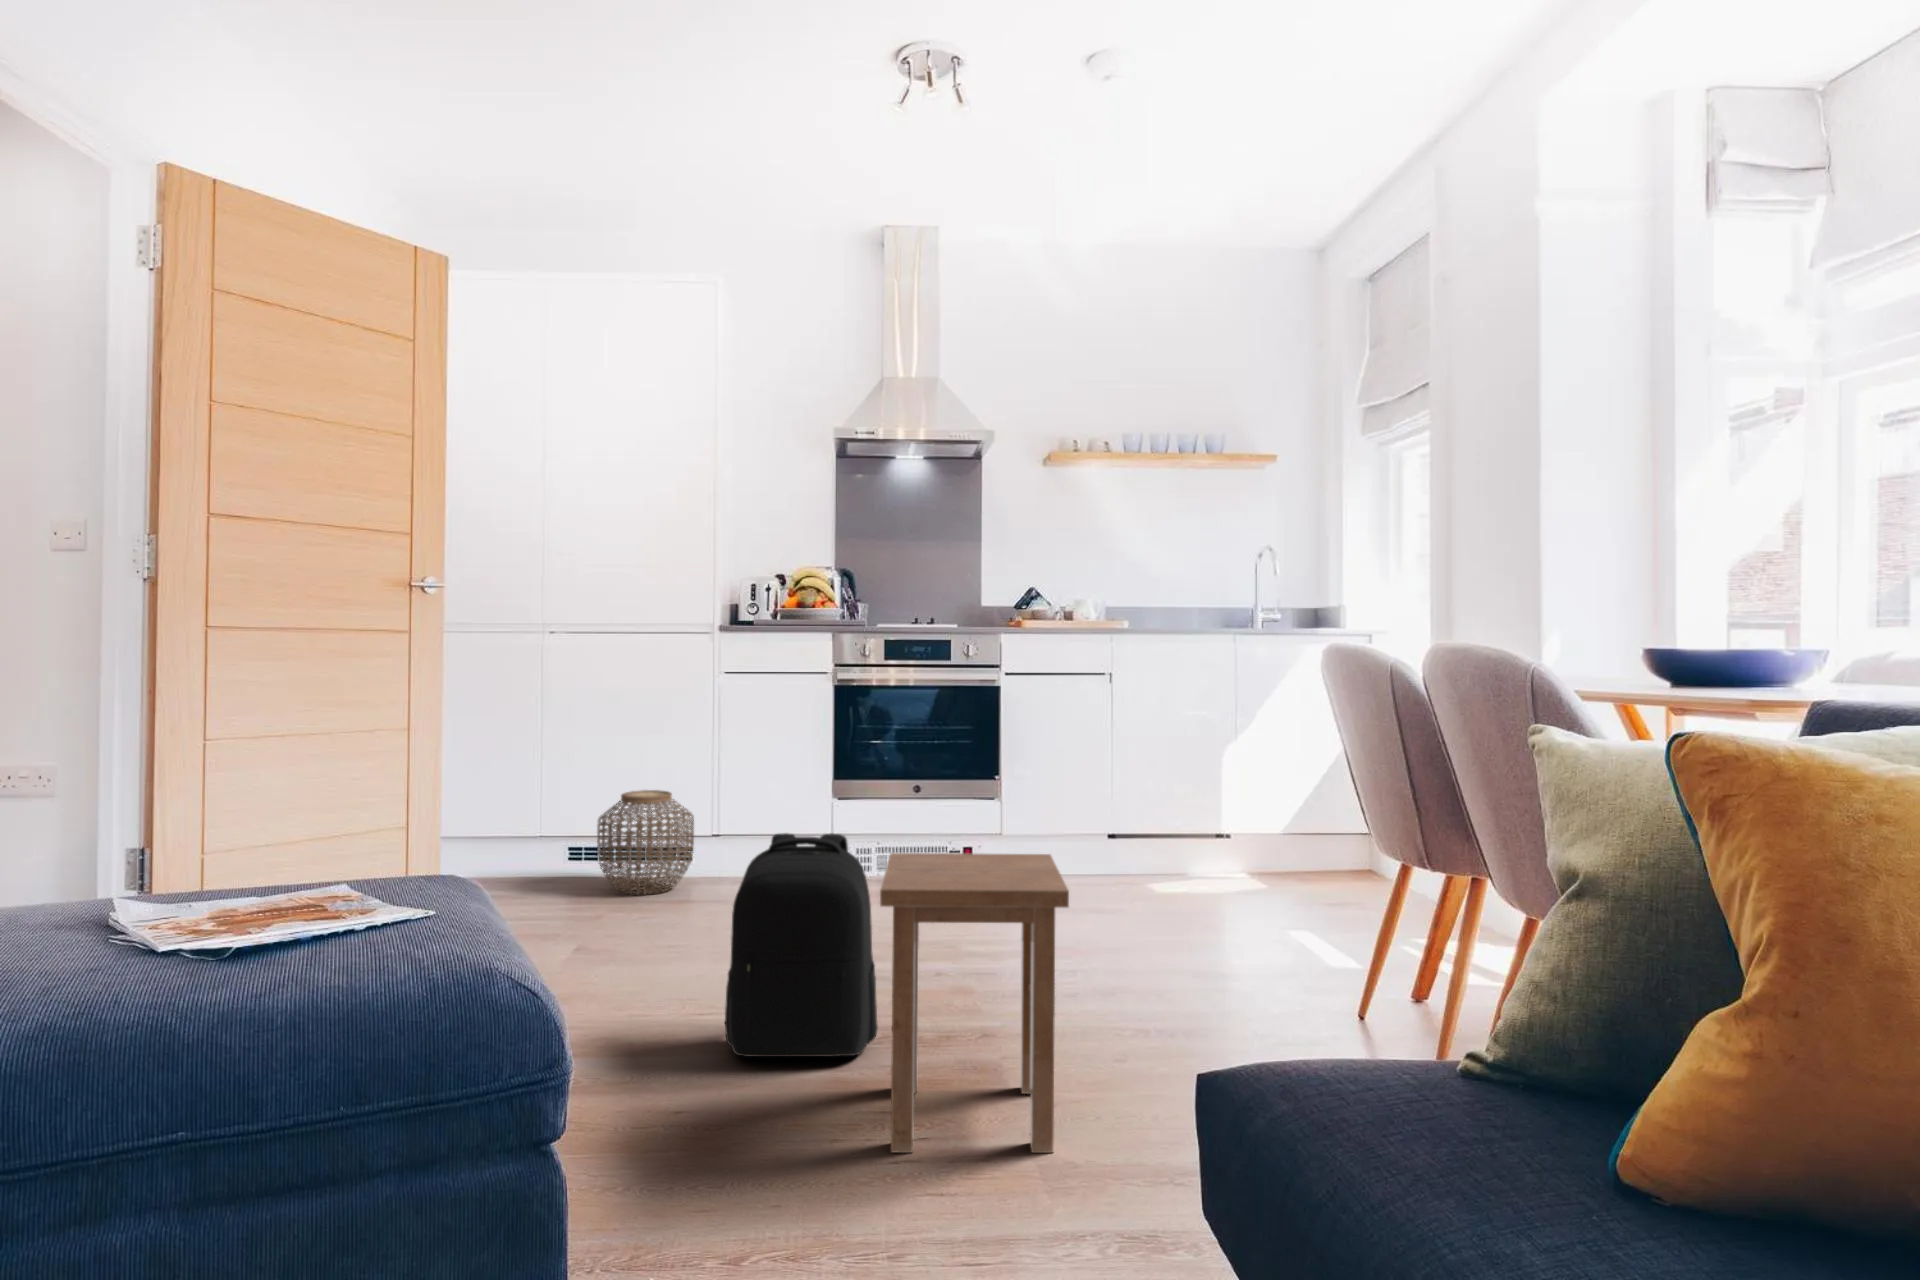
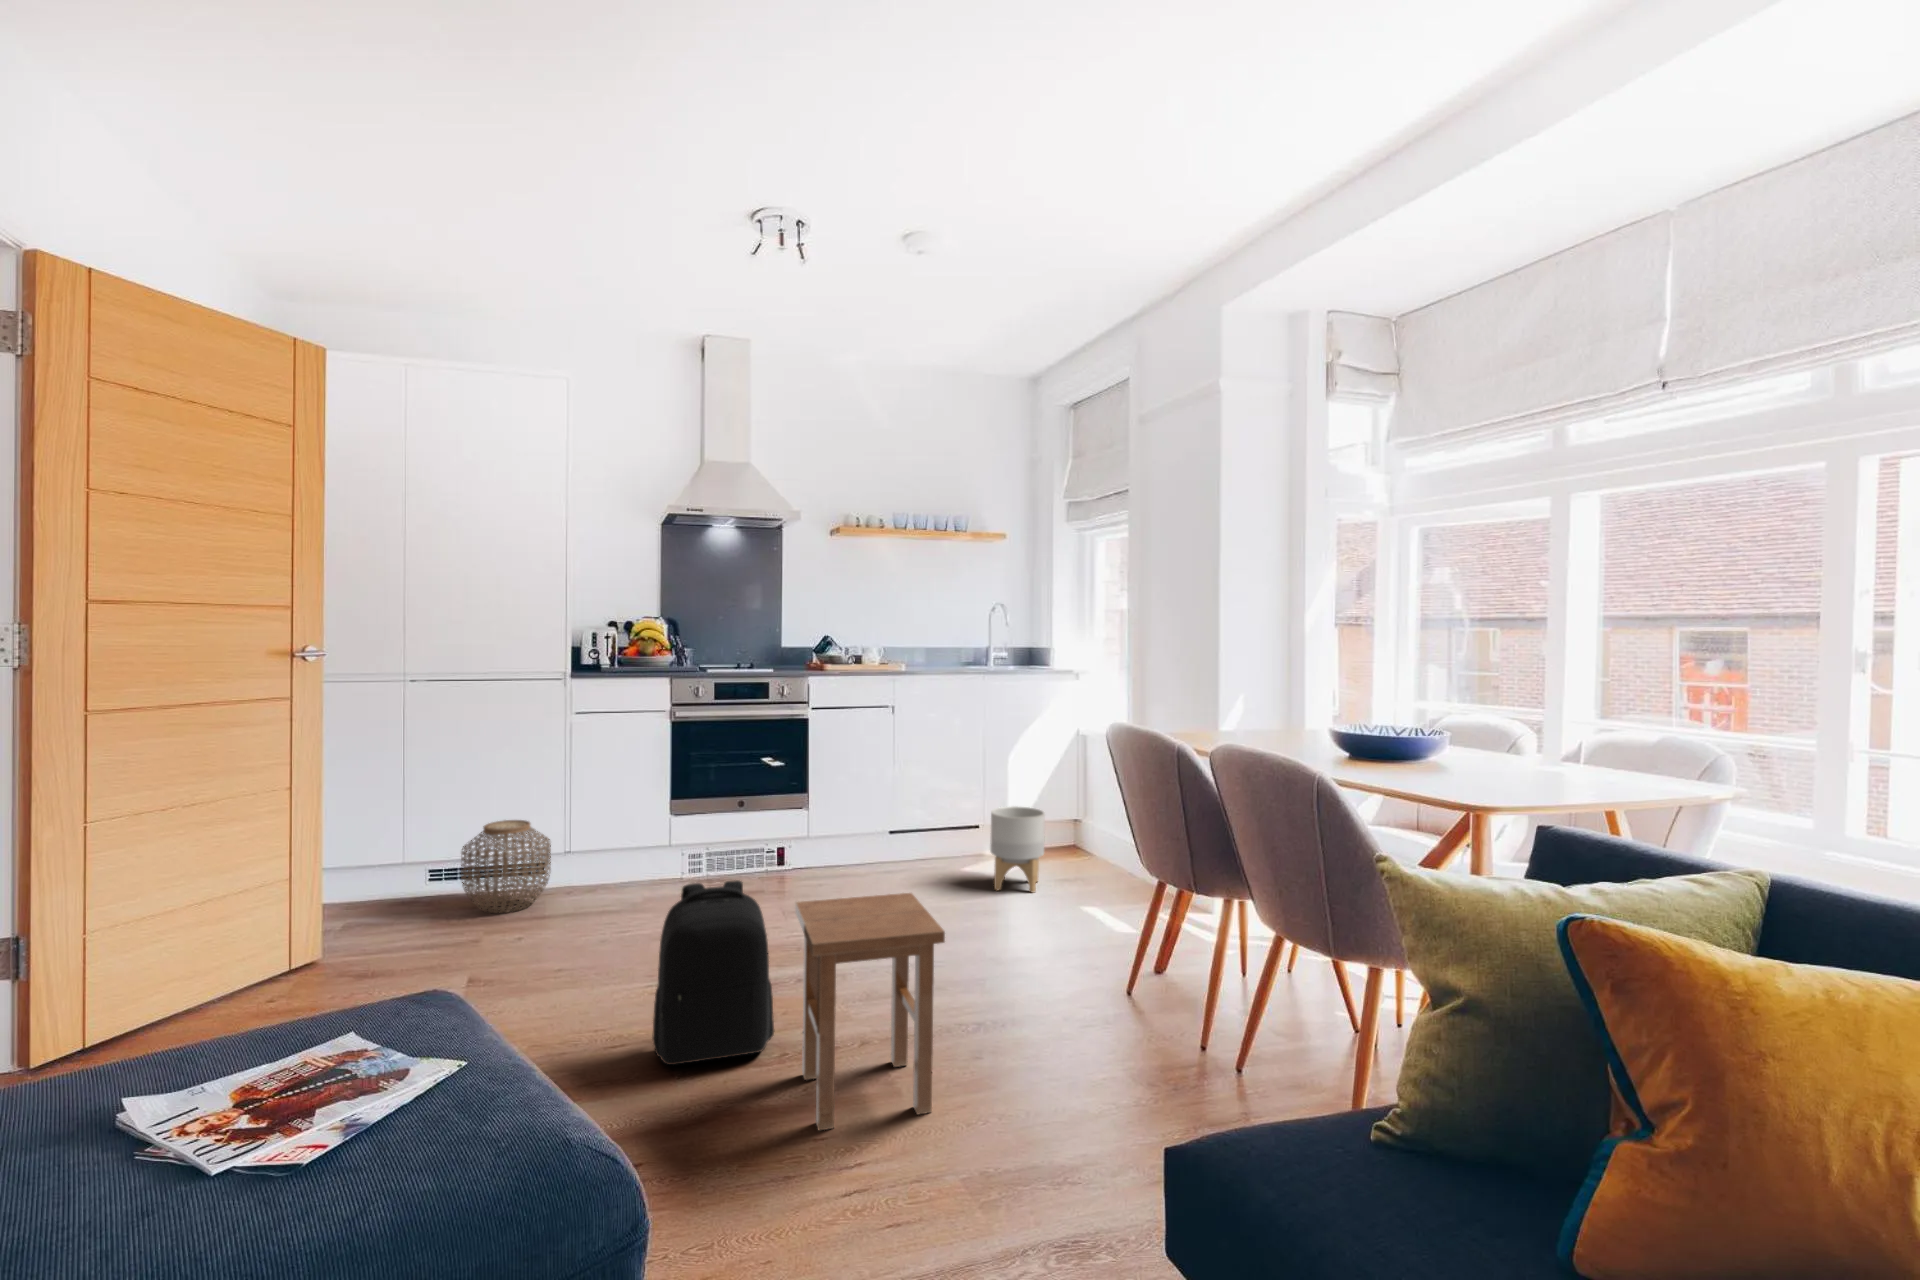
planter: none [1233,804,1310,920] -> present [990,806,1045,892]

